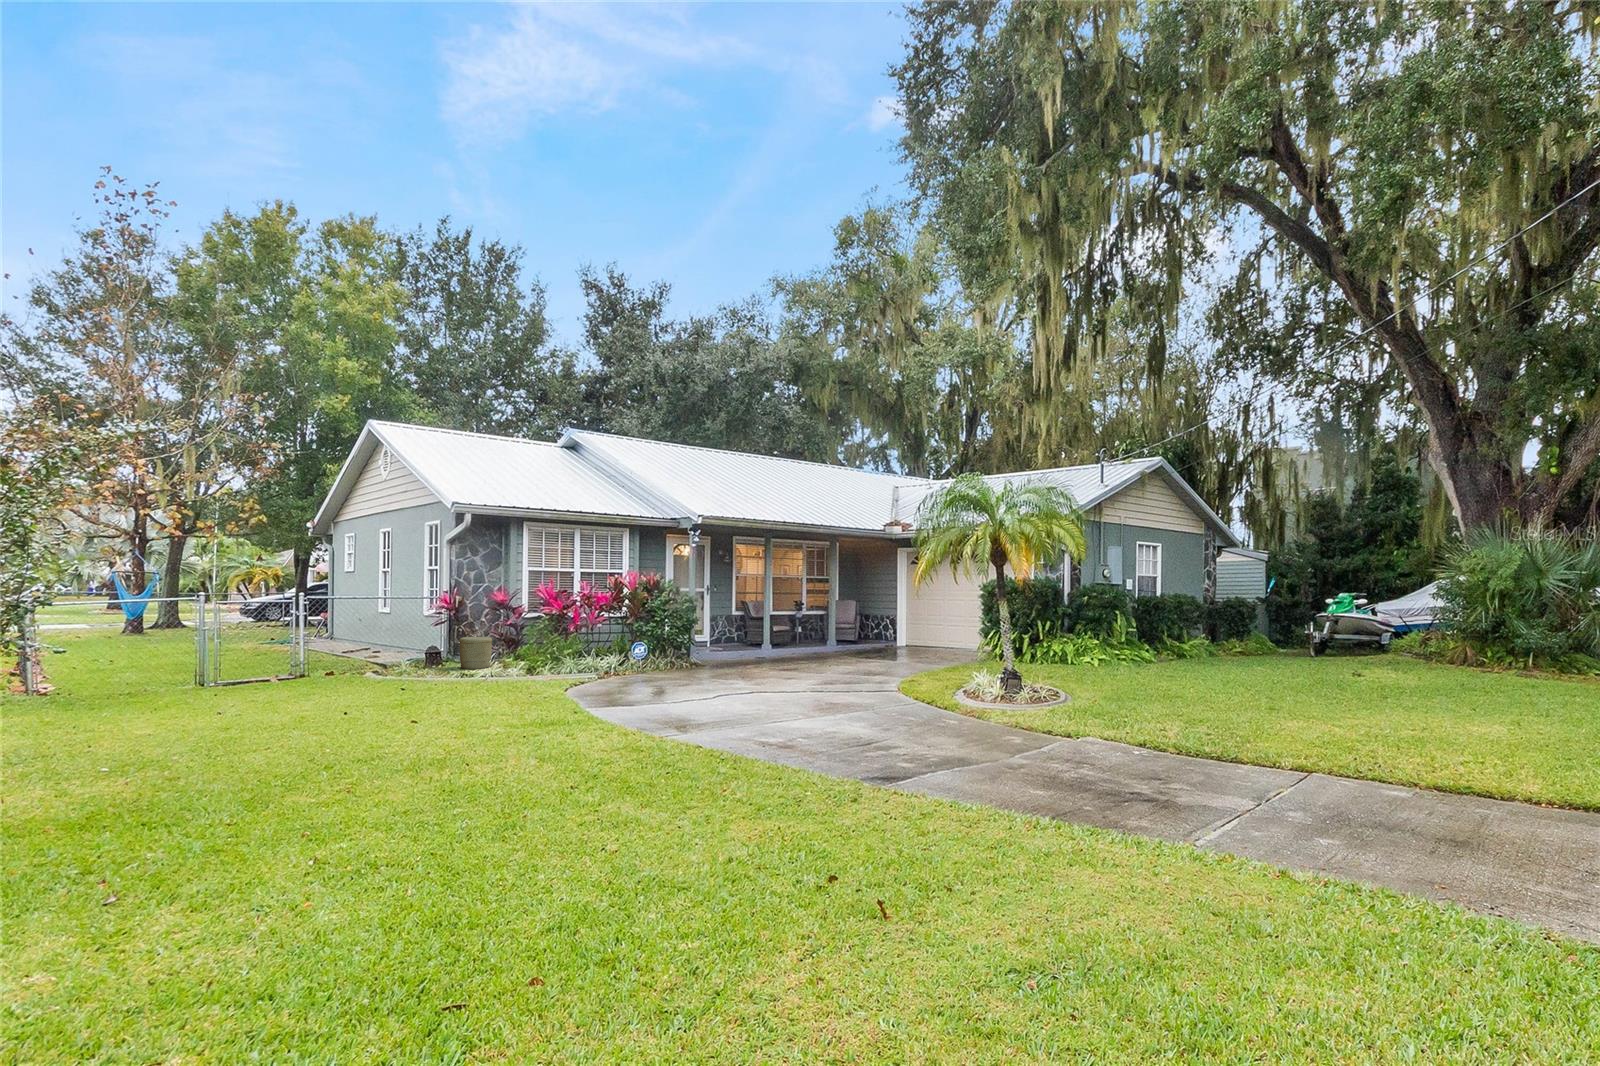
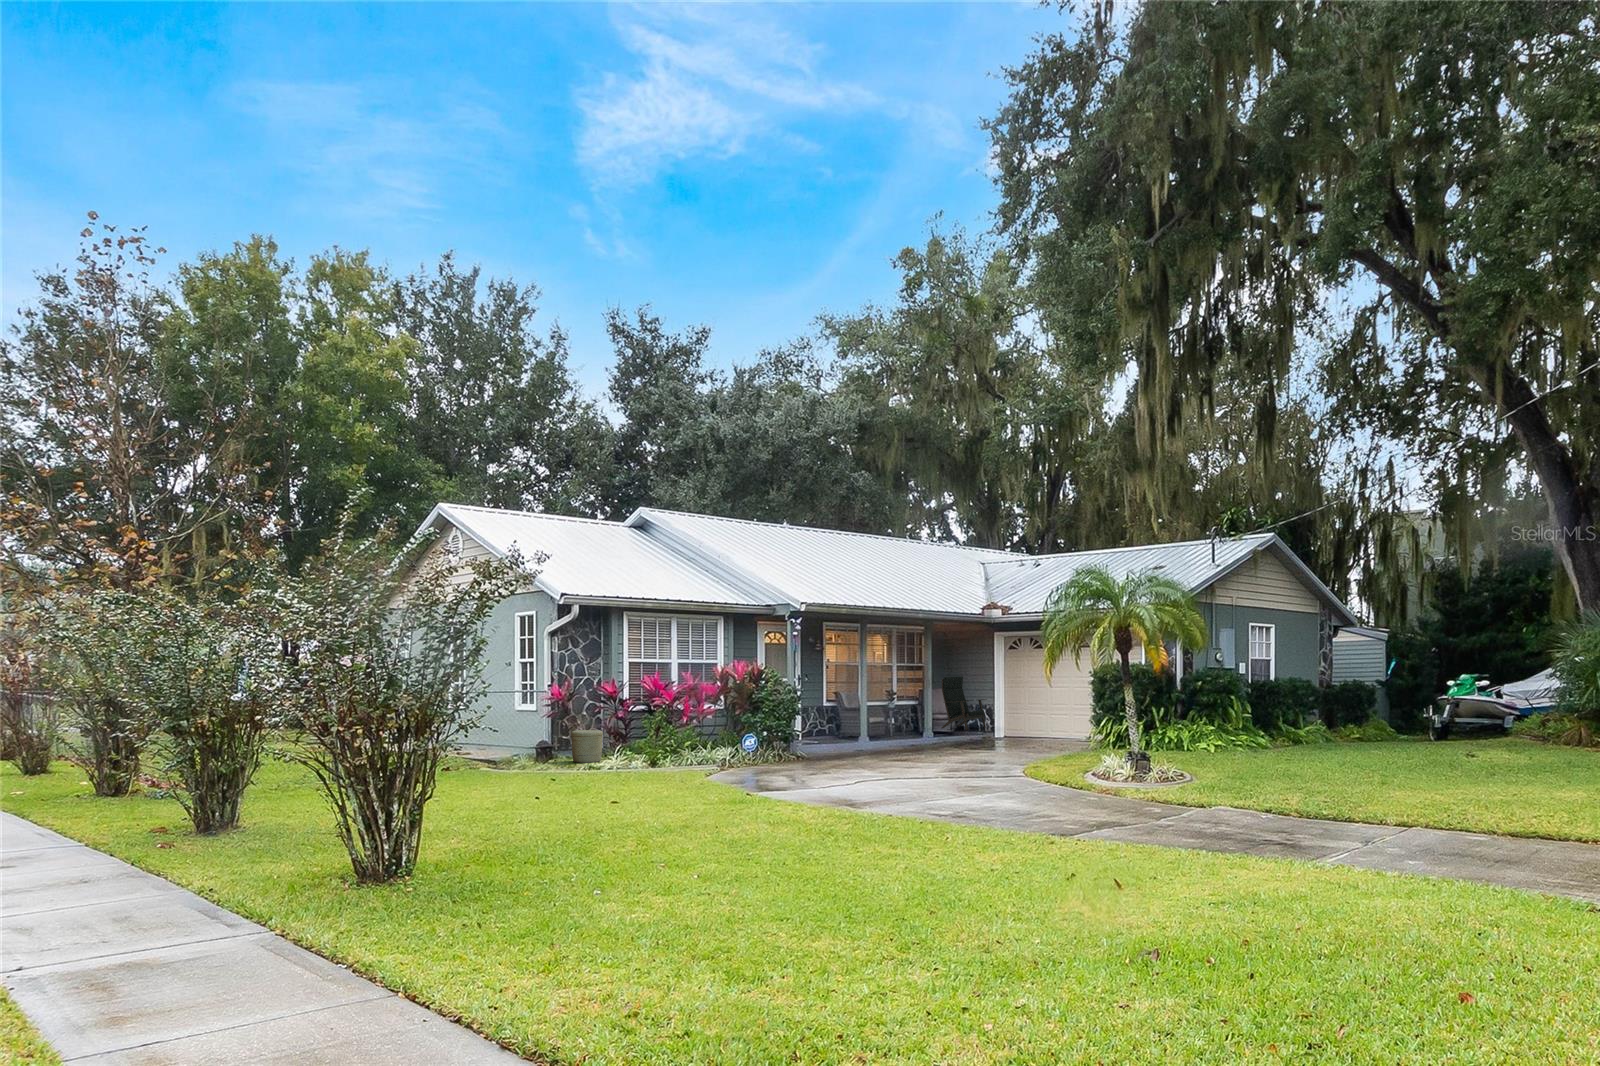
lounge chair: none [848,591,892,640] -> present [941,676,986,730]

